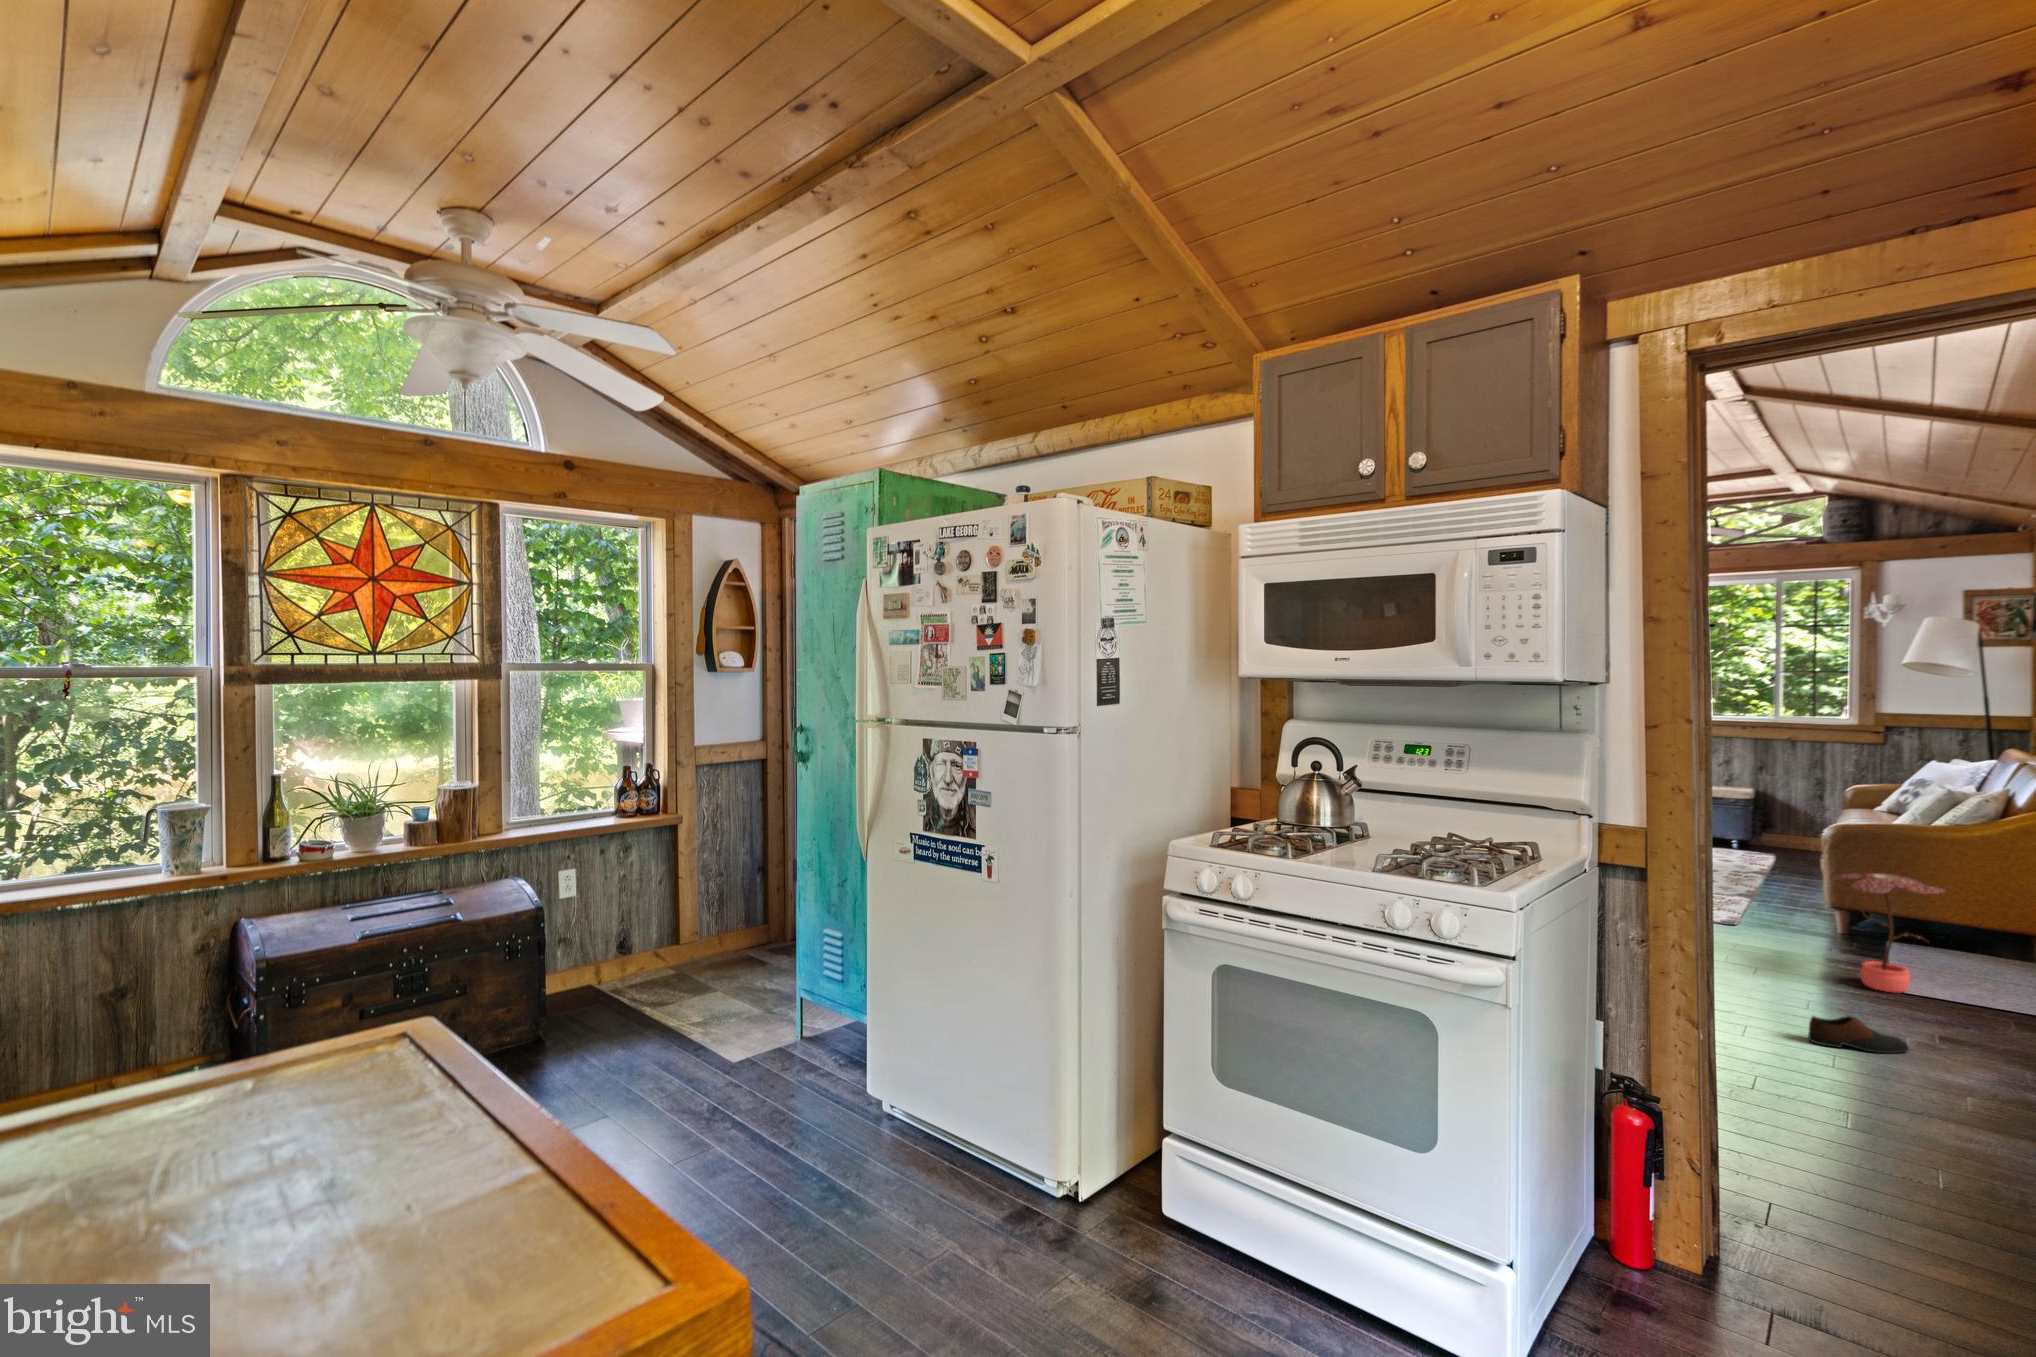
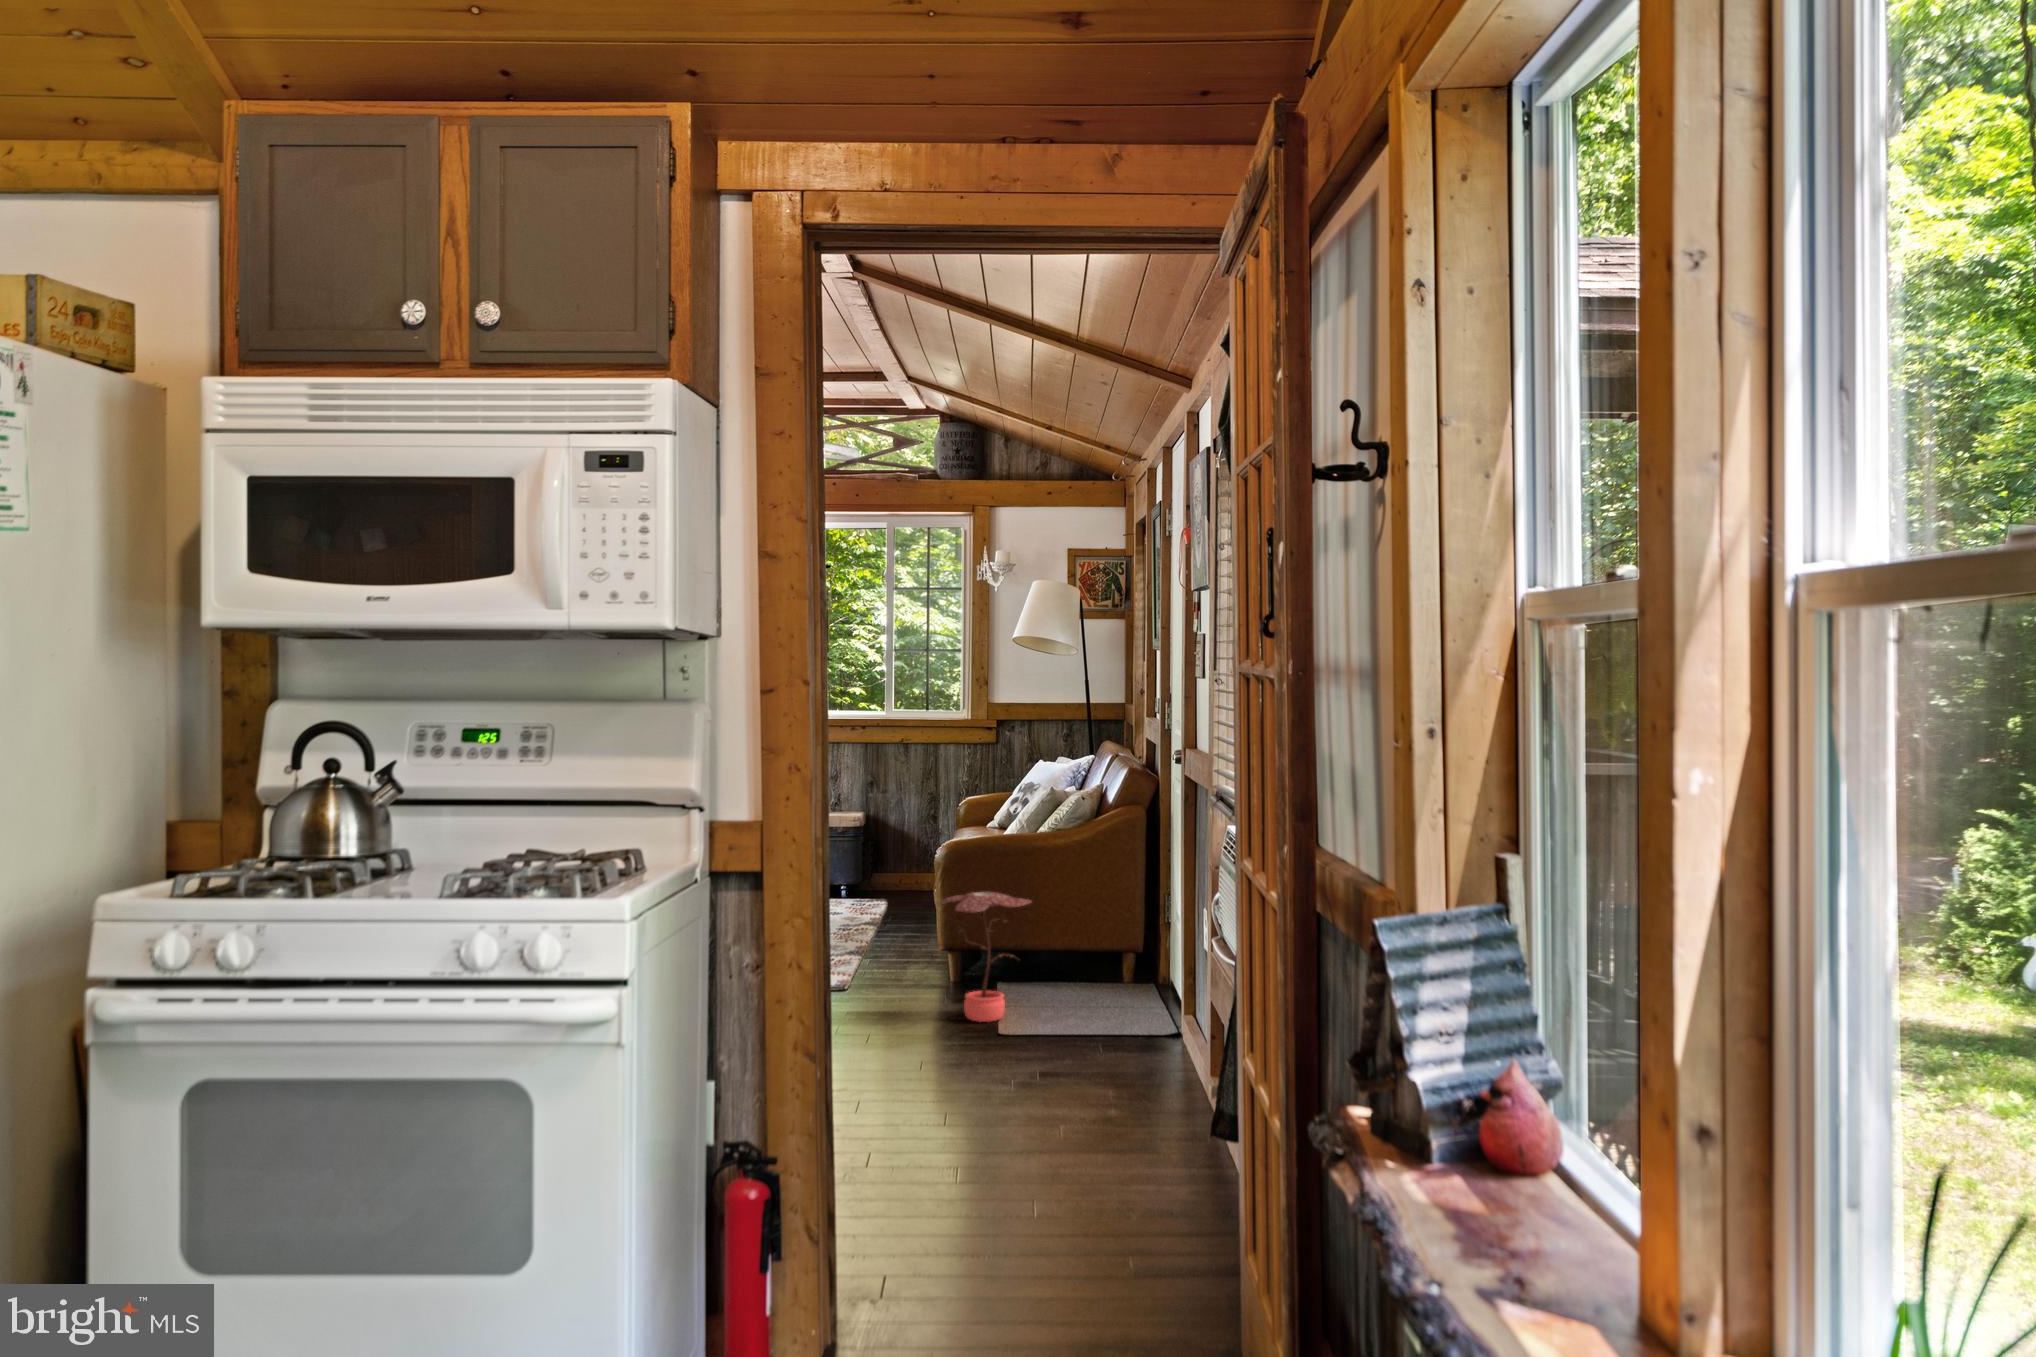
shoe: present [1808,1016,1909,1053] -> none [921,1047,1007,1087]

